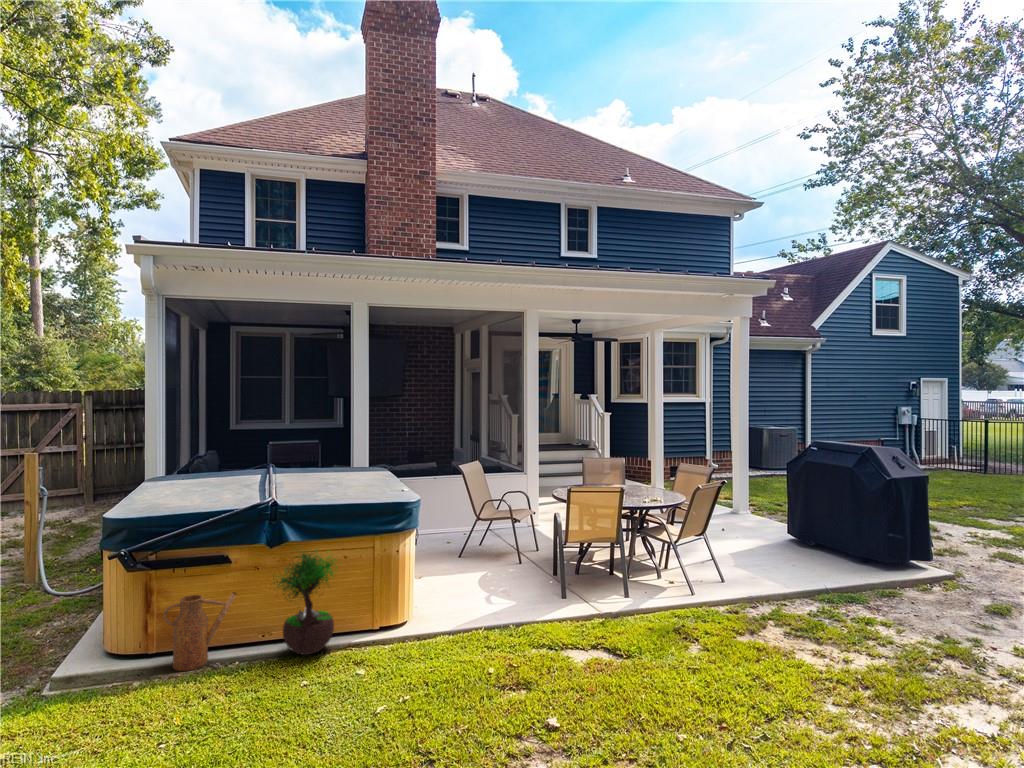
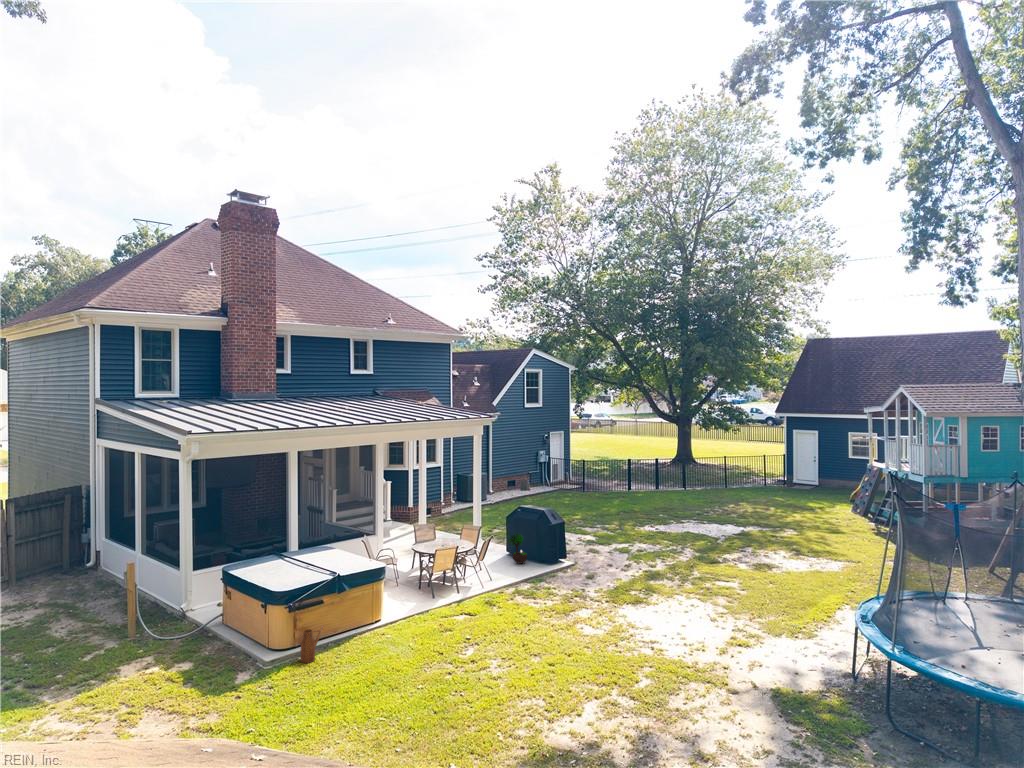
potted tree: present [274,551,337,655] -> present [508,534,527,564]

